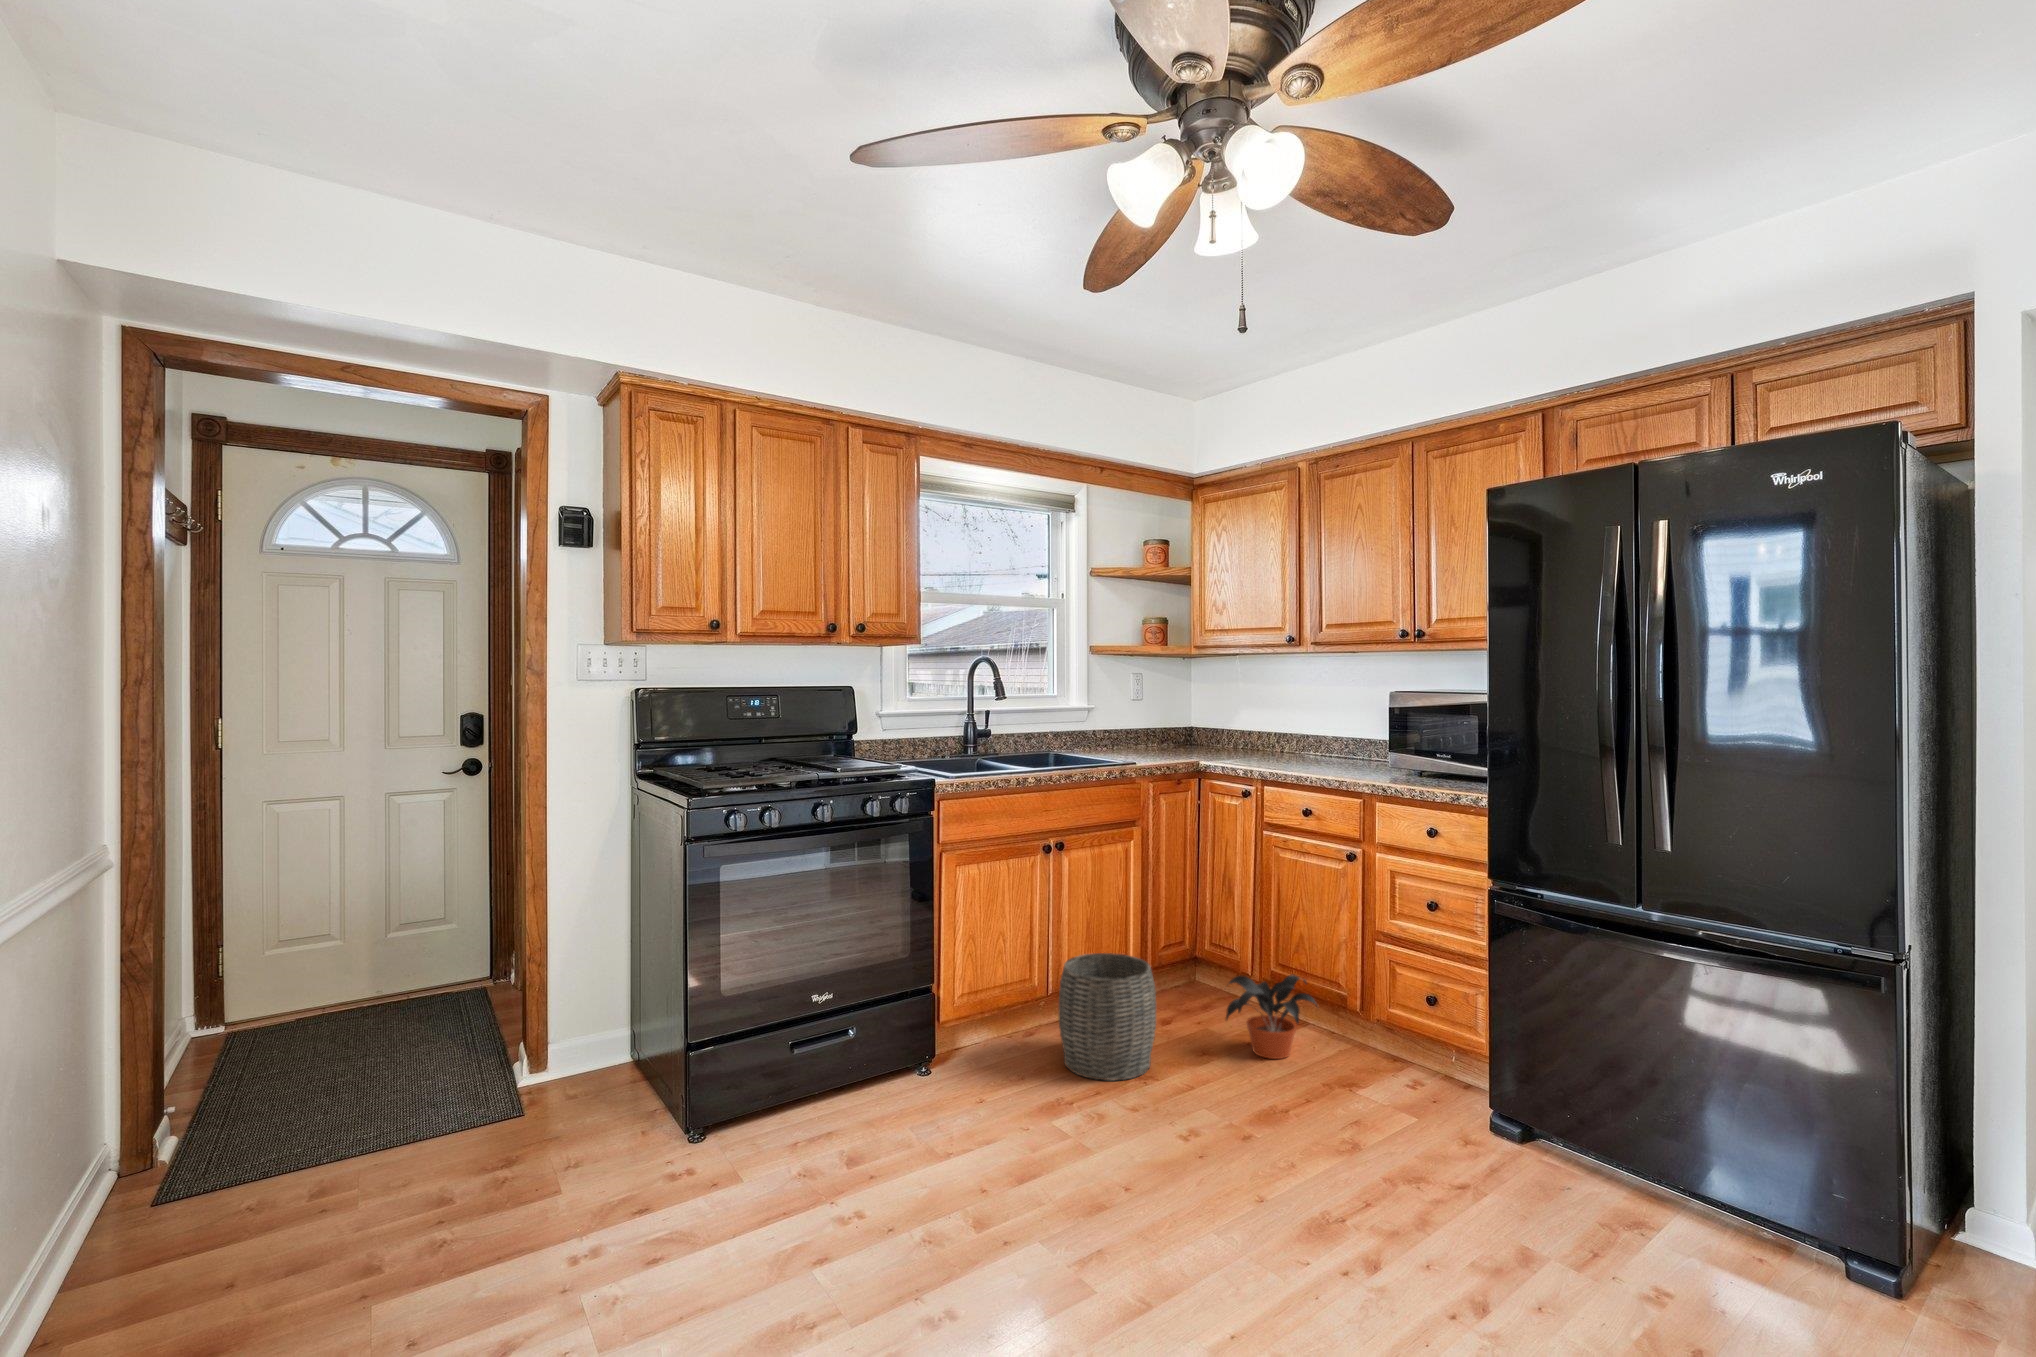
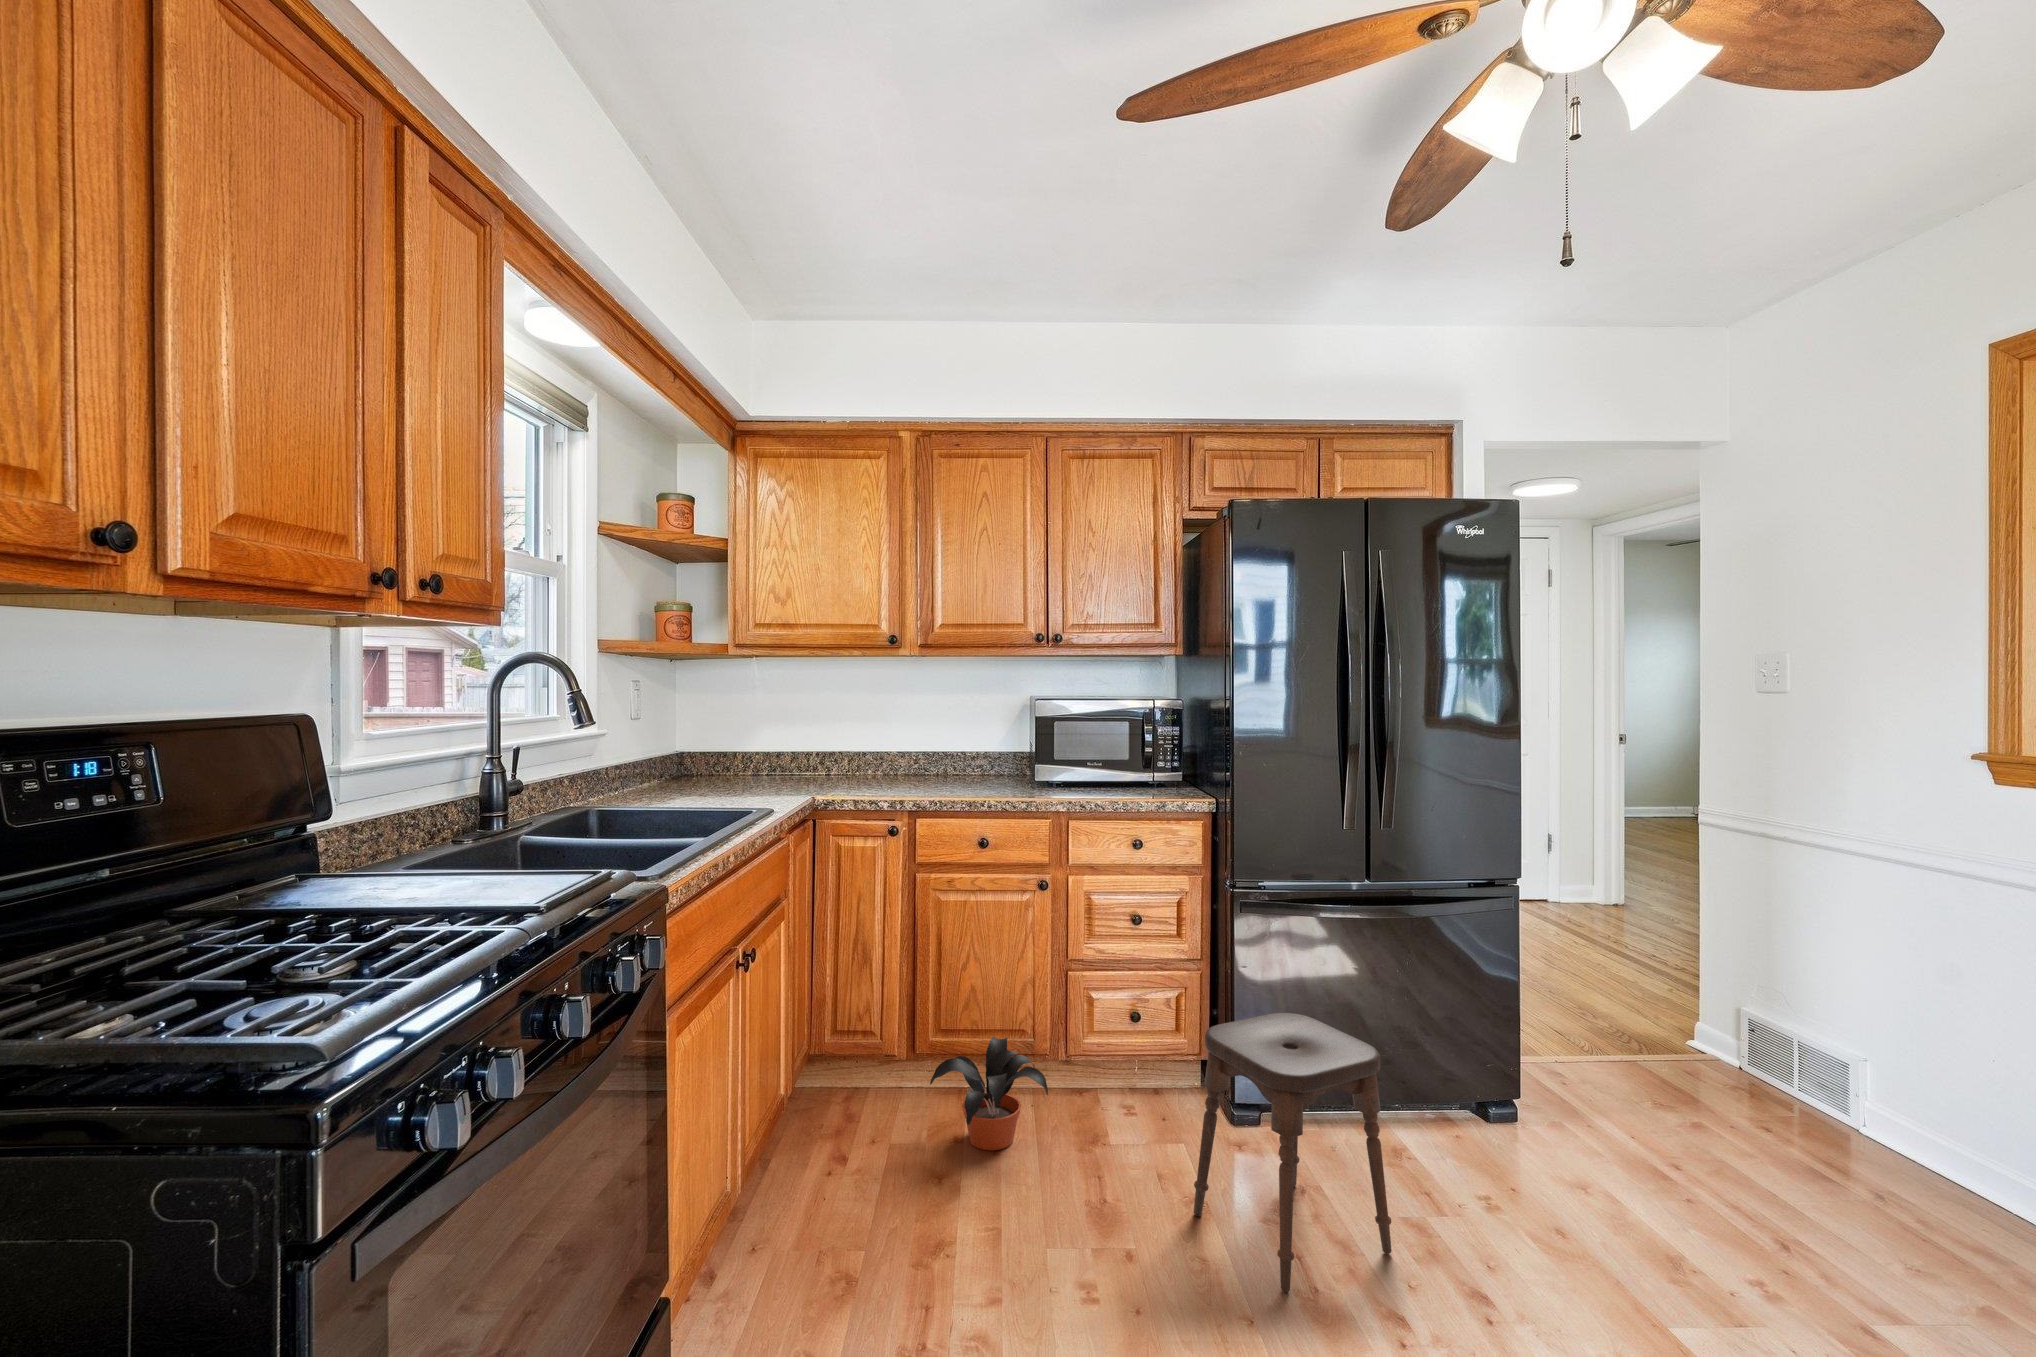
woven basket: present [1059,953,1156,1081] -> none [797,1084,941,1297]
stool: none [1312,982,1462,1231] -> present [1194,1013,1392,1292]

